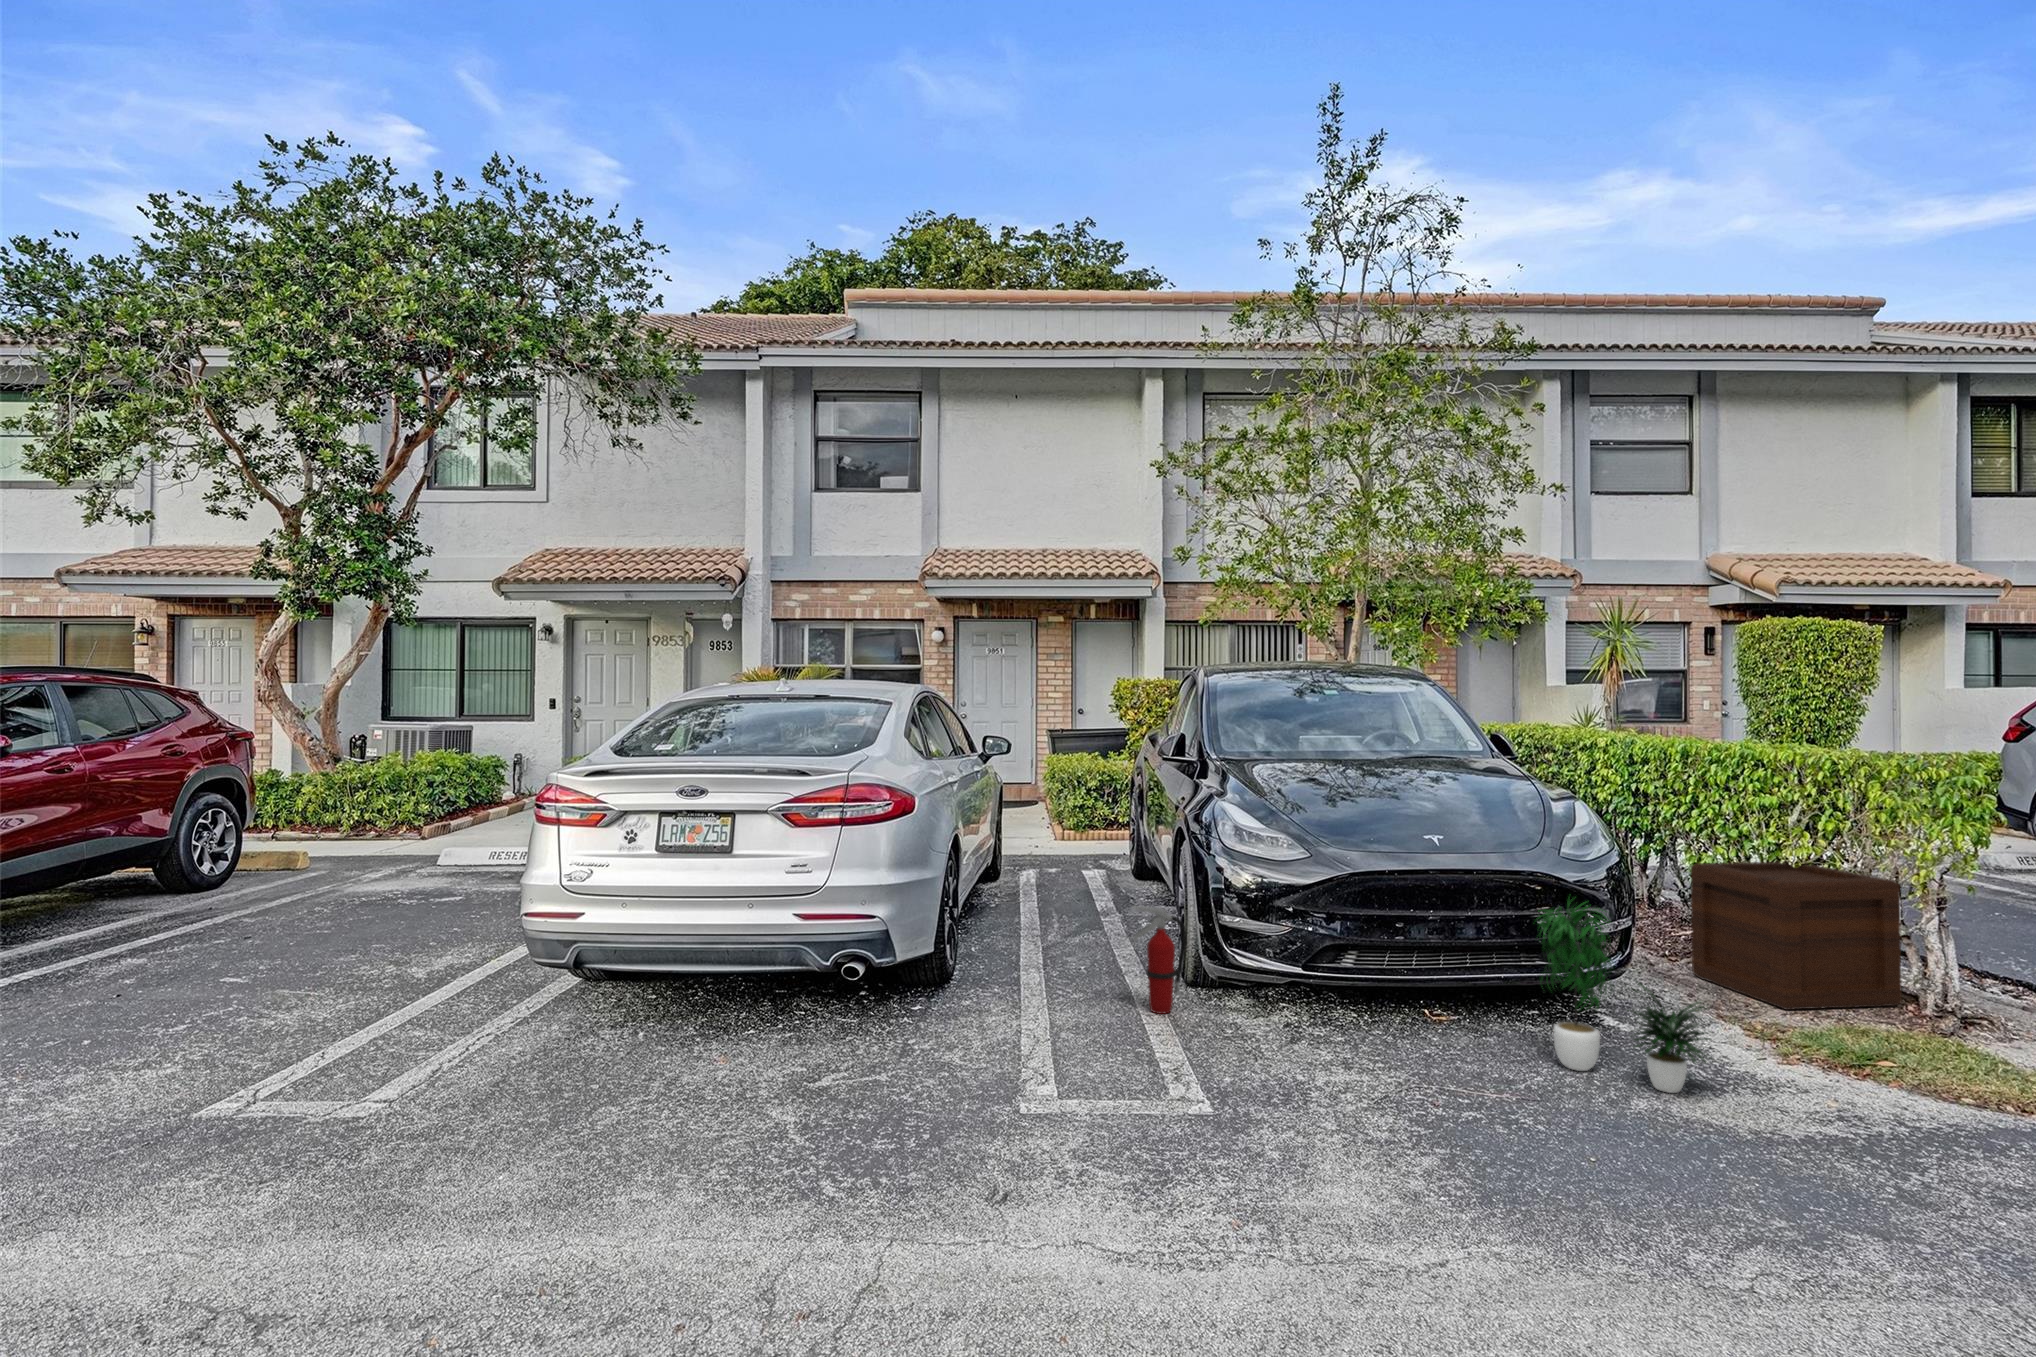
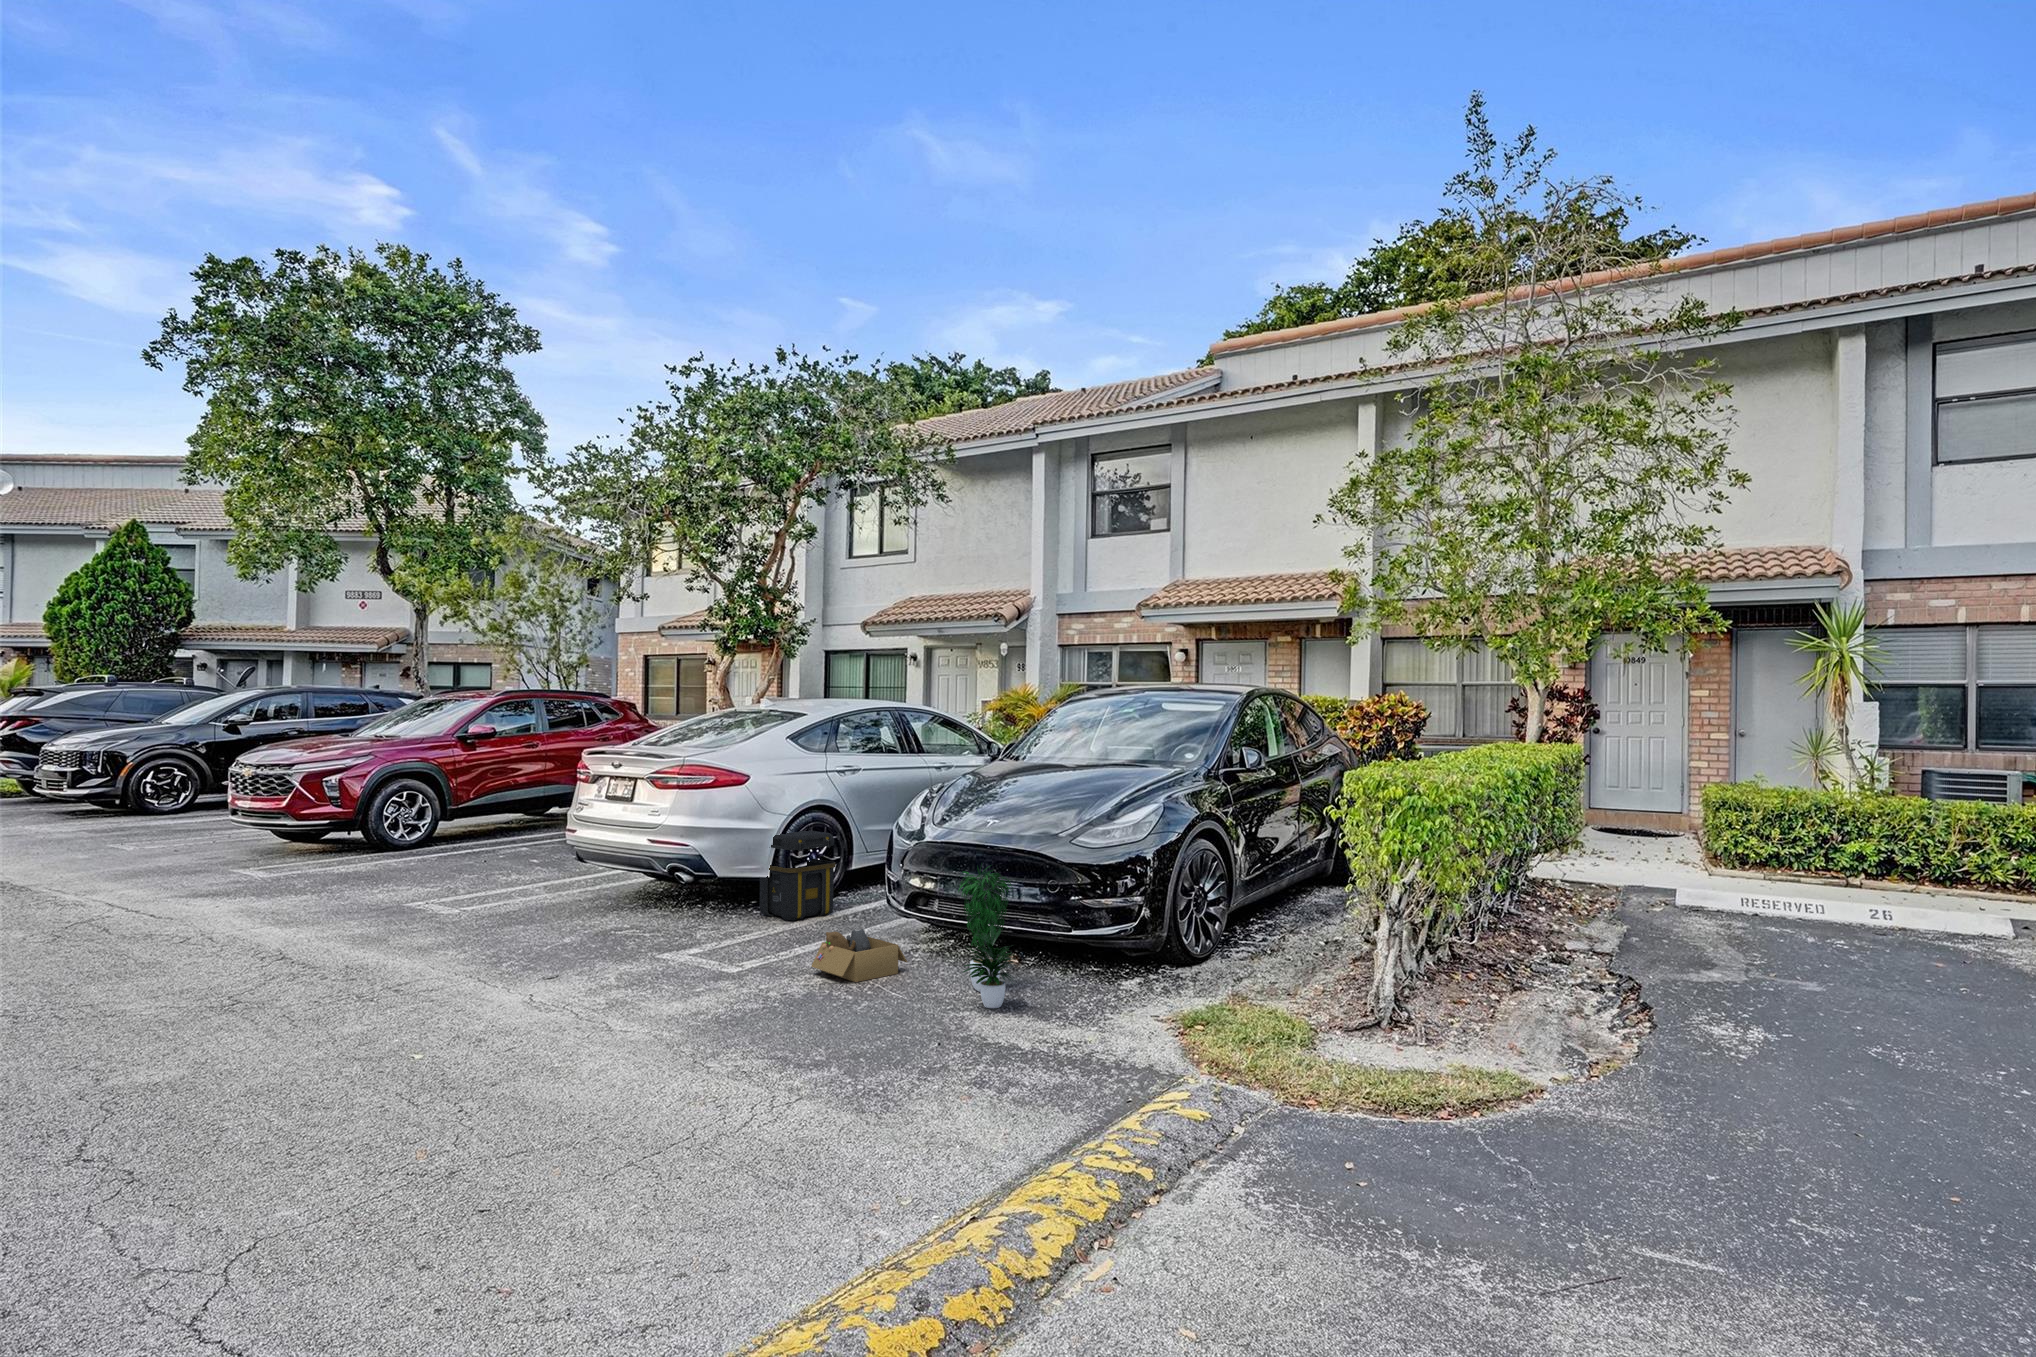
wooden crate: present [1691,861,1902,1010] -> none [1271,871,1409,1013]
toolbox: none [943,872,1041,1012] -> present [760,831,836,921]
fire extinguisher: present [1133,905,1187,1014] -> none [847,857,878,933]
cardboard box: none [1327,1011,1432,1094] -> present [812,929,907,982]

